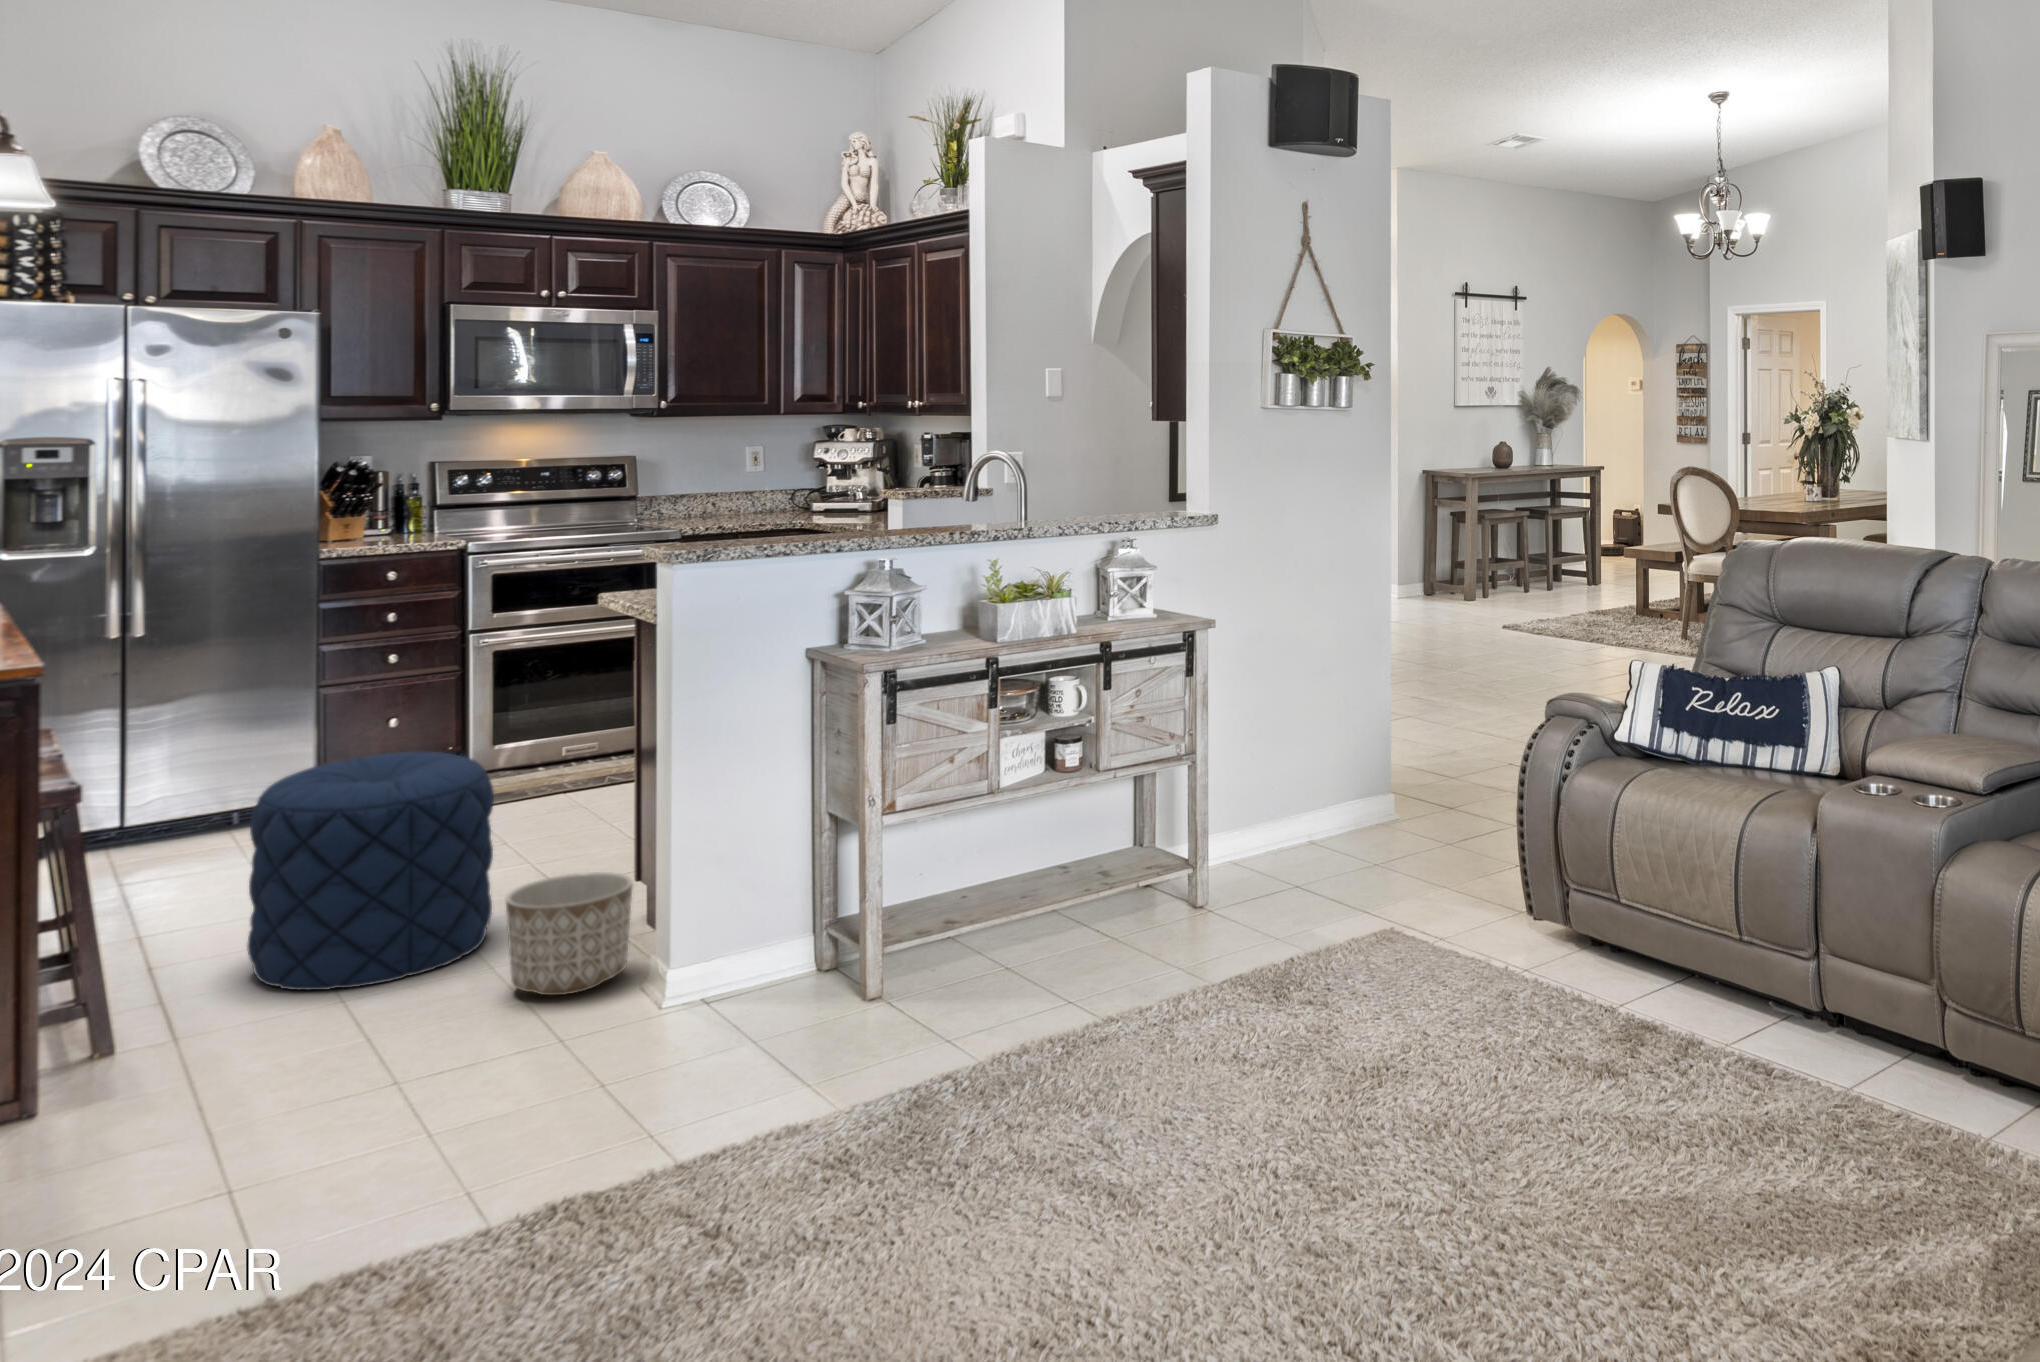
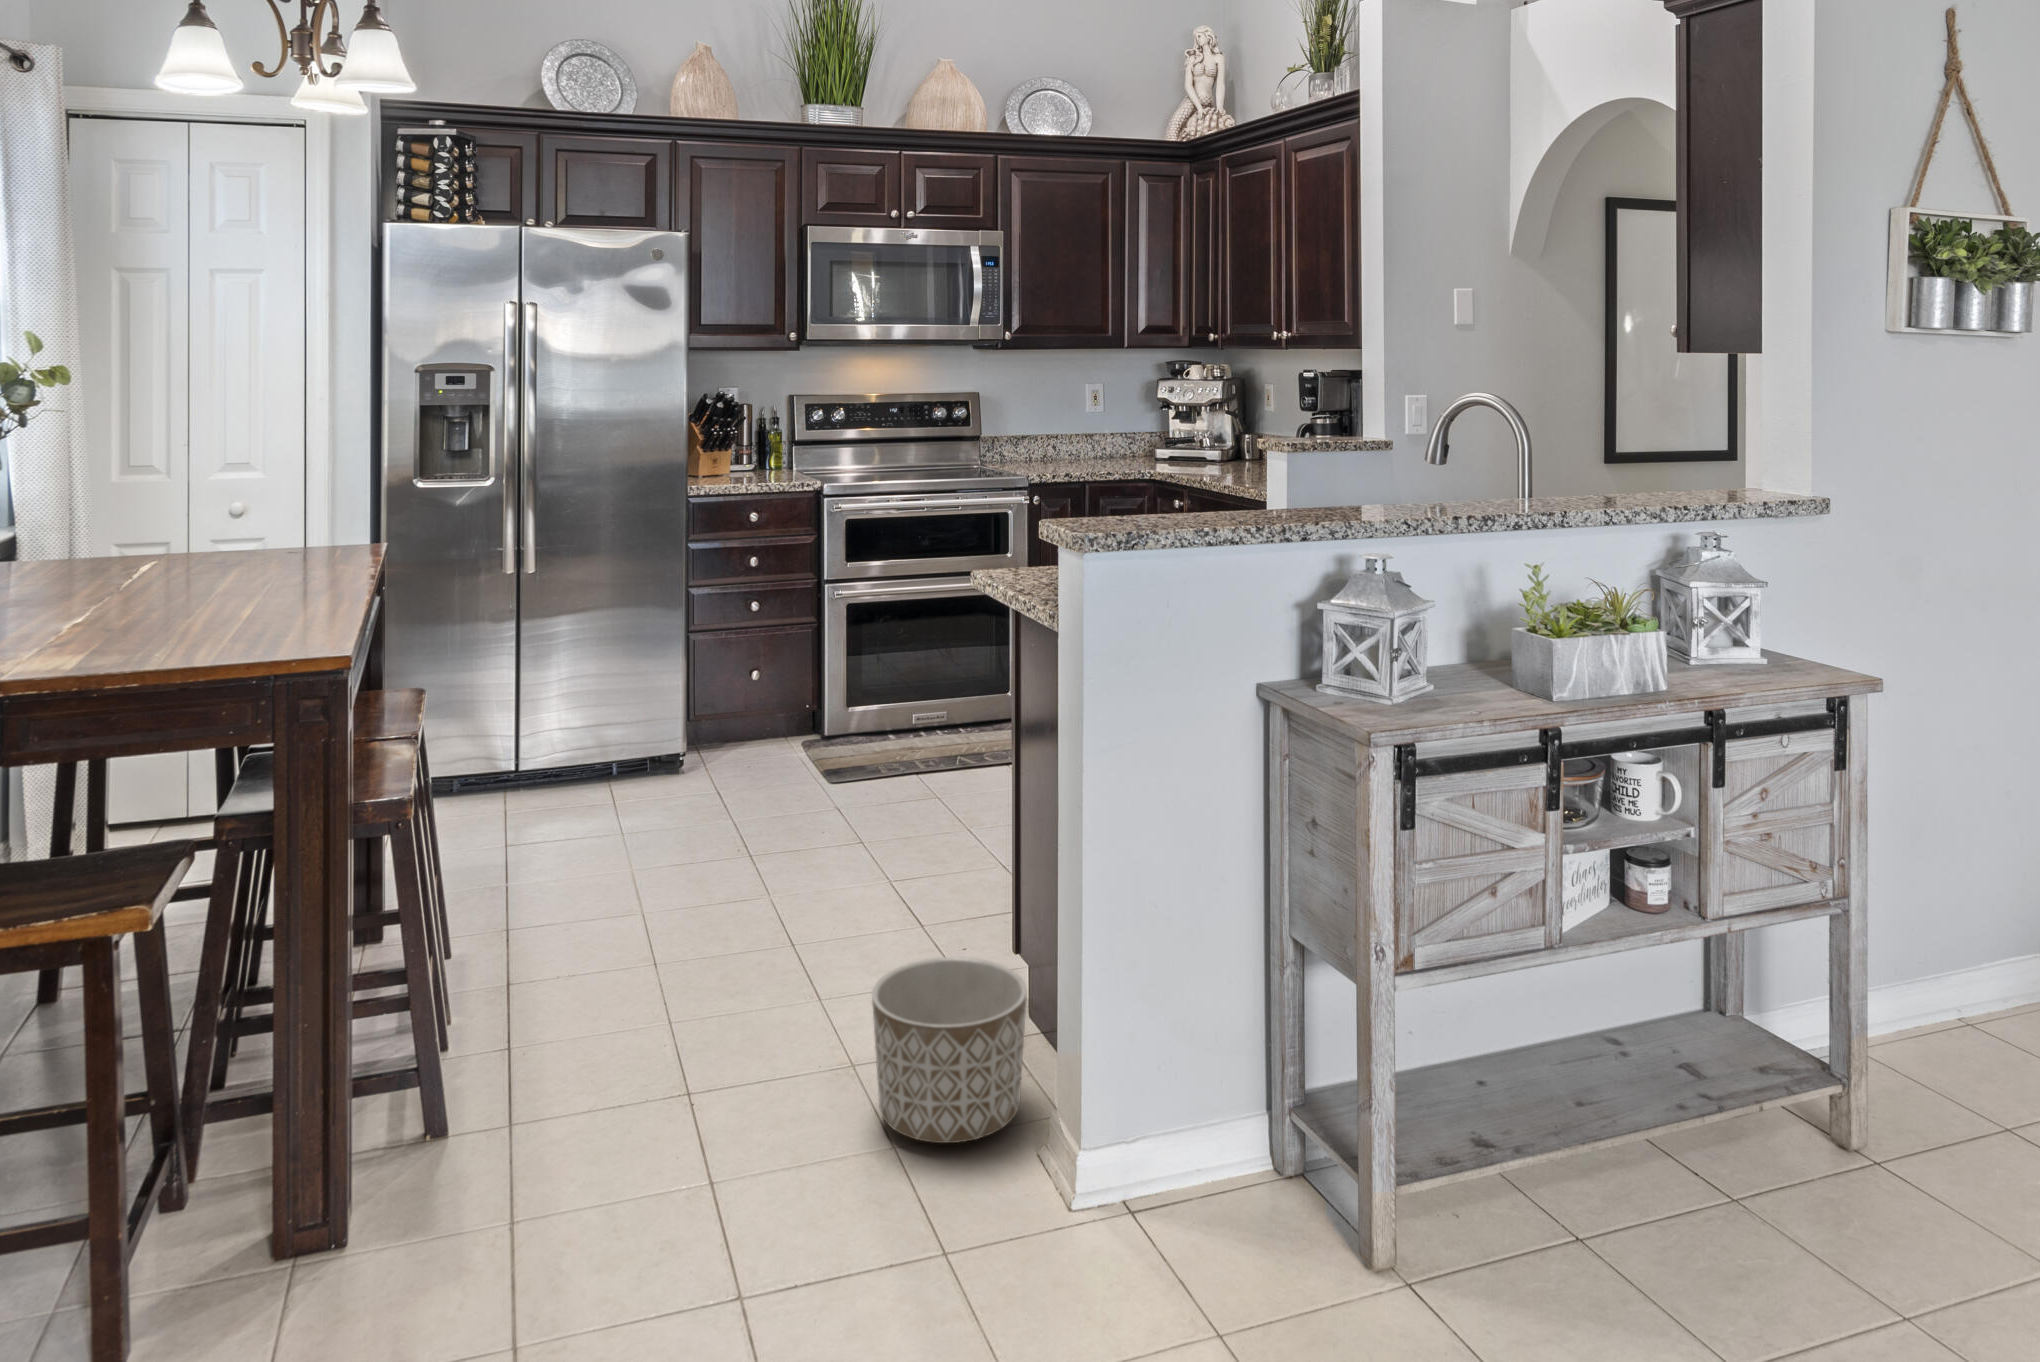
pouf: present [247,751,494,990] -> none [596,753,855,1065]

